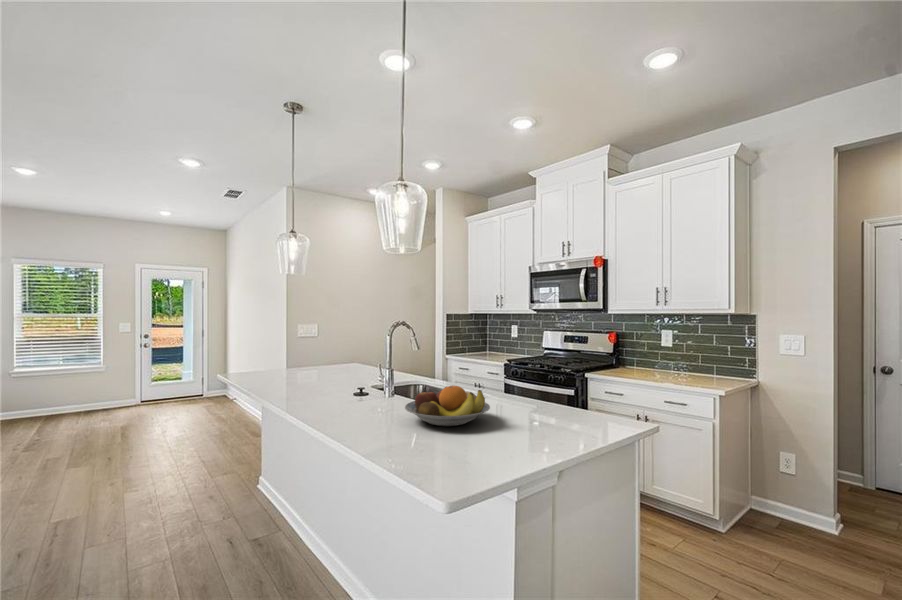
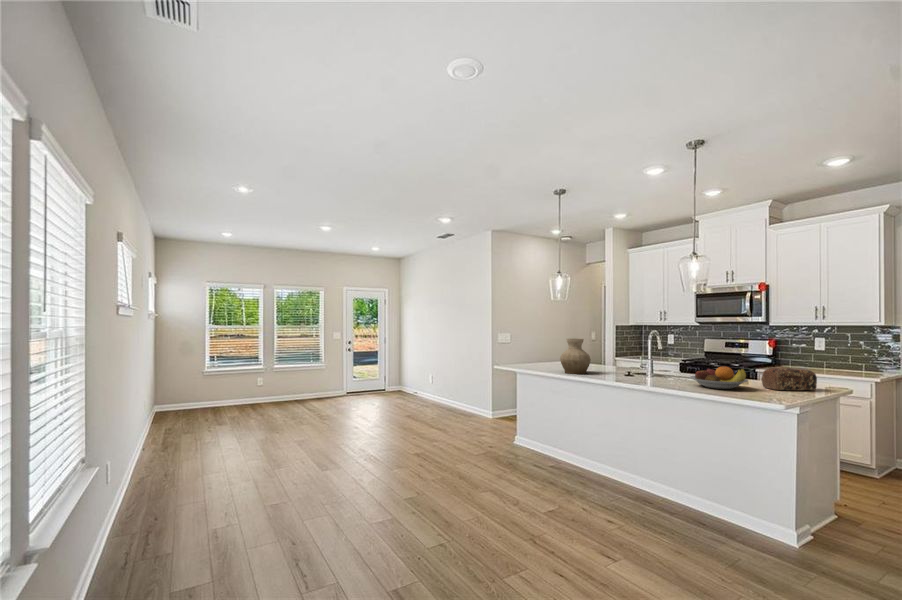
vase: none [269,335,317,392] -> present [560,338,591,374]
bread loaf: none [521,385,598,427] -> present [761,368,817,391]

